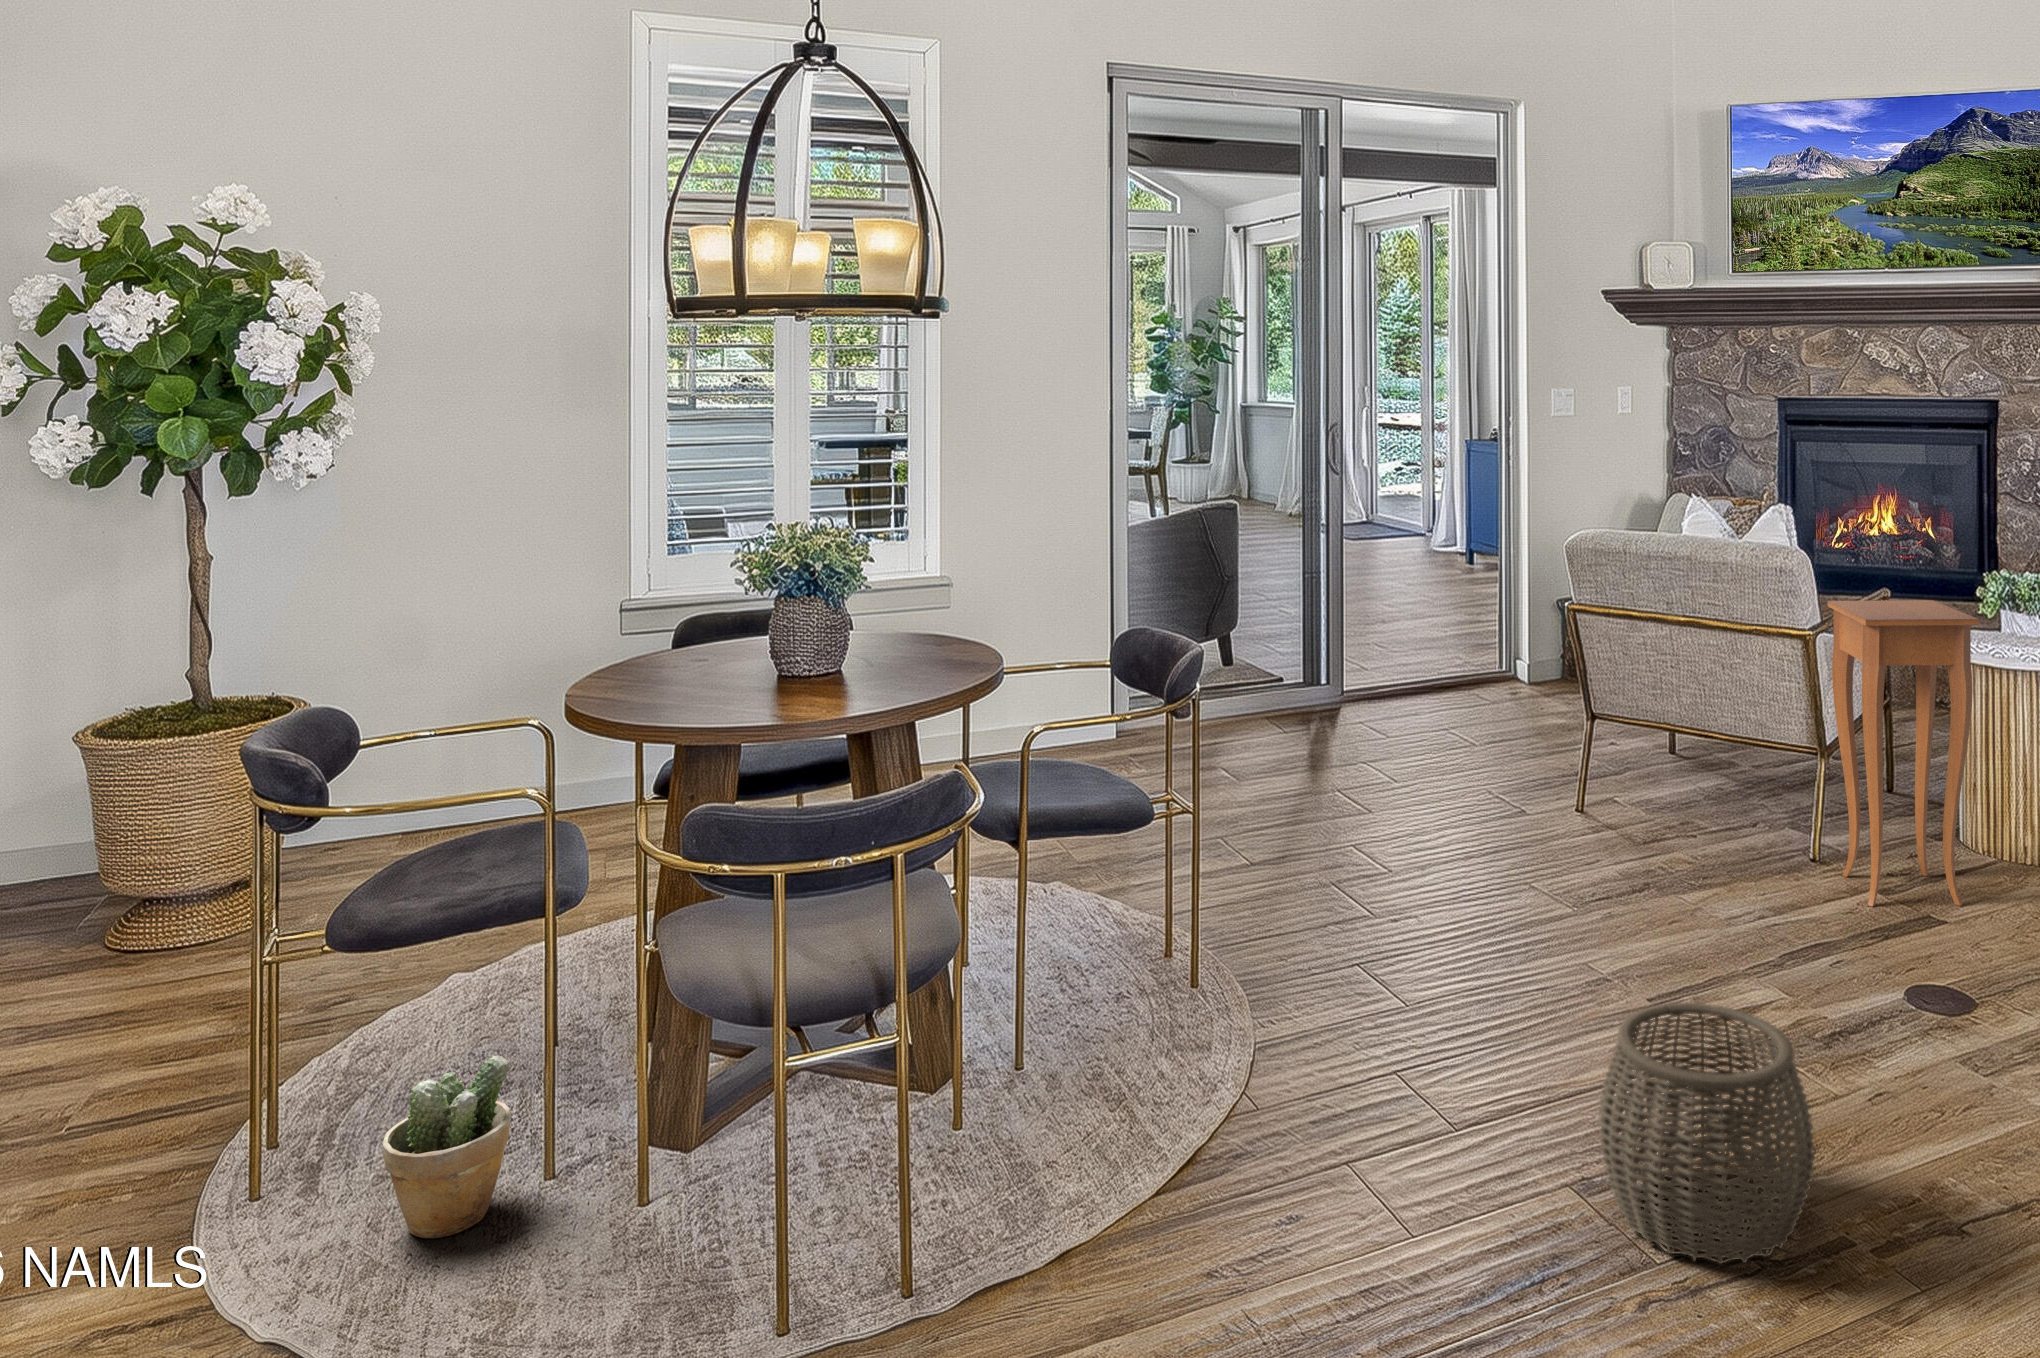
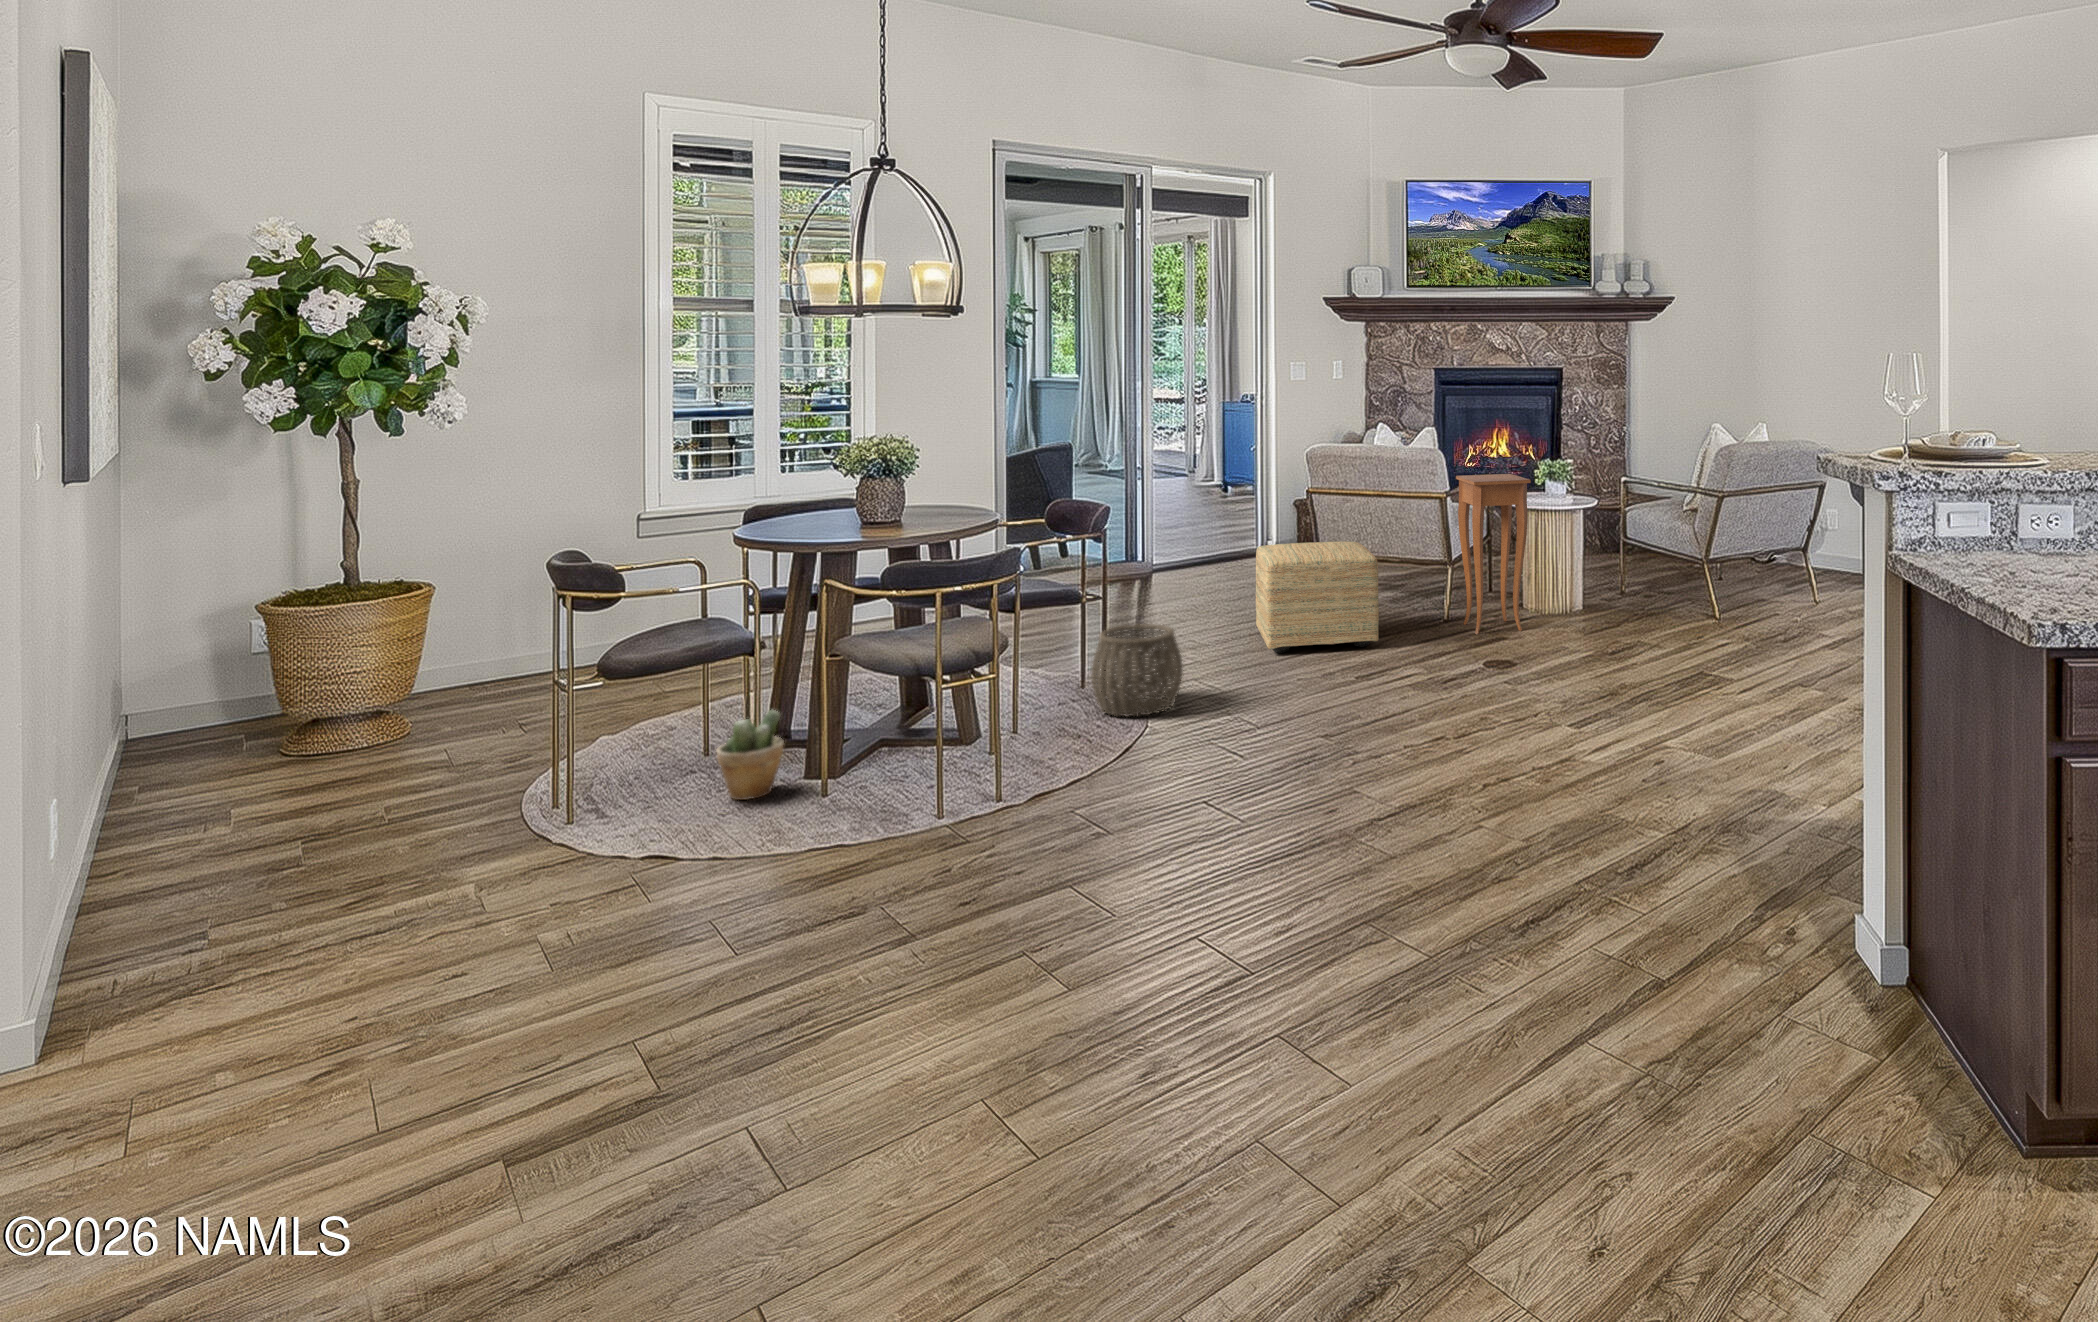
ottoman: none [1466,710,1681,919] -> present [1256,541,1379,653]
woven basket: present [1598,1003,1815,1264] -> present [1091,624,1183,717]

